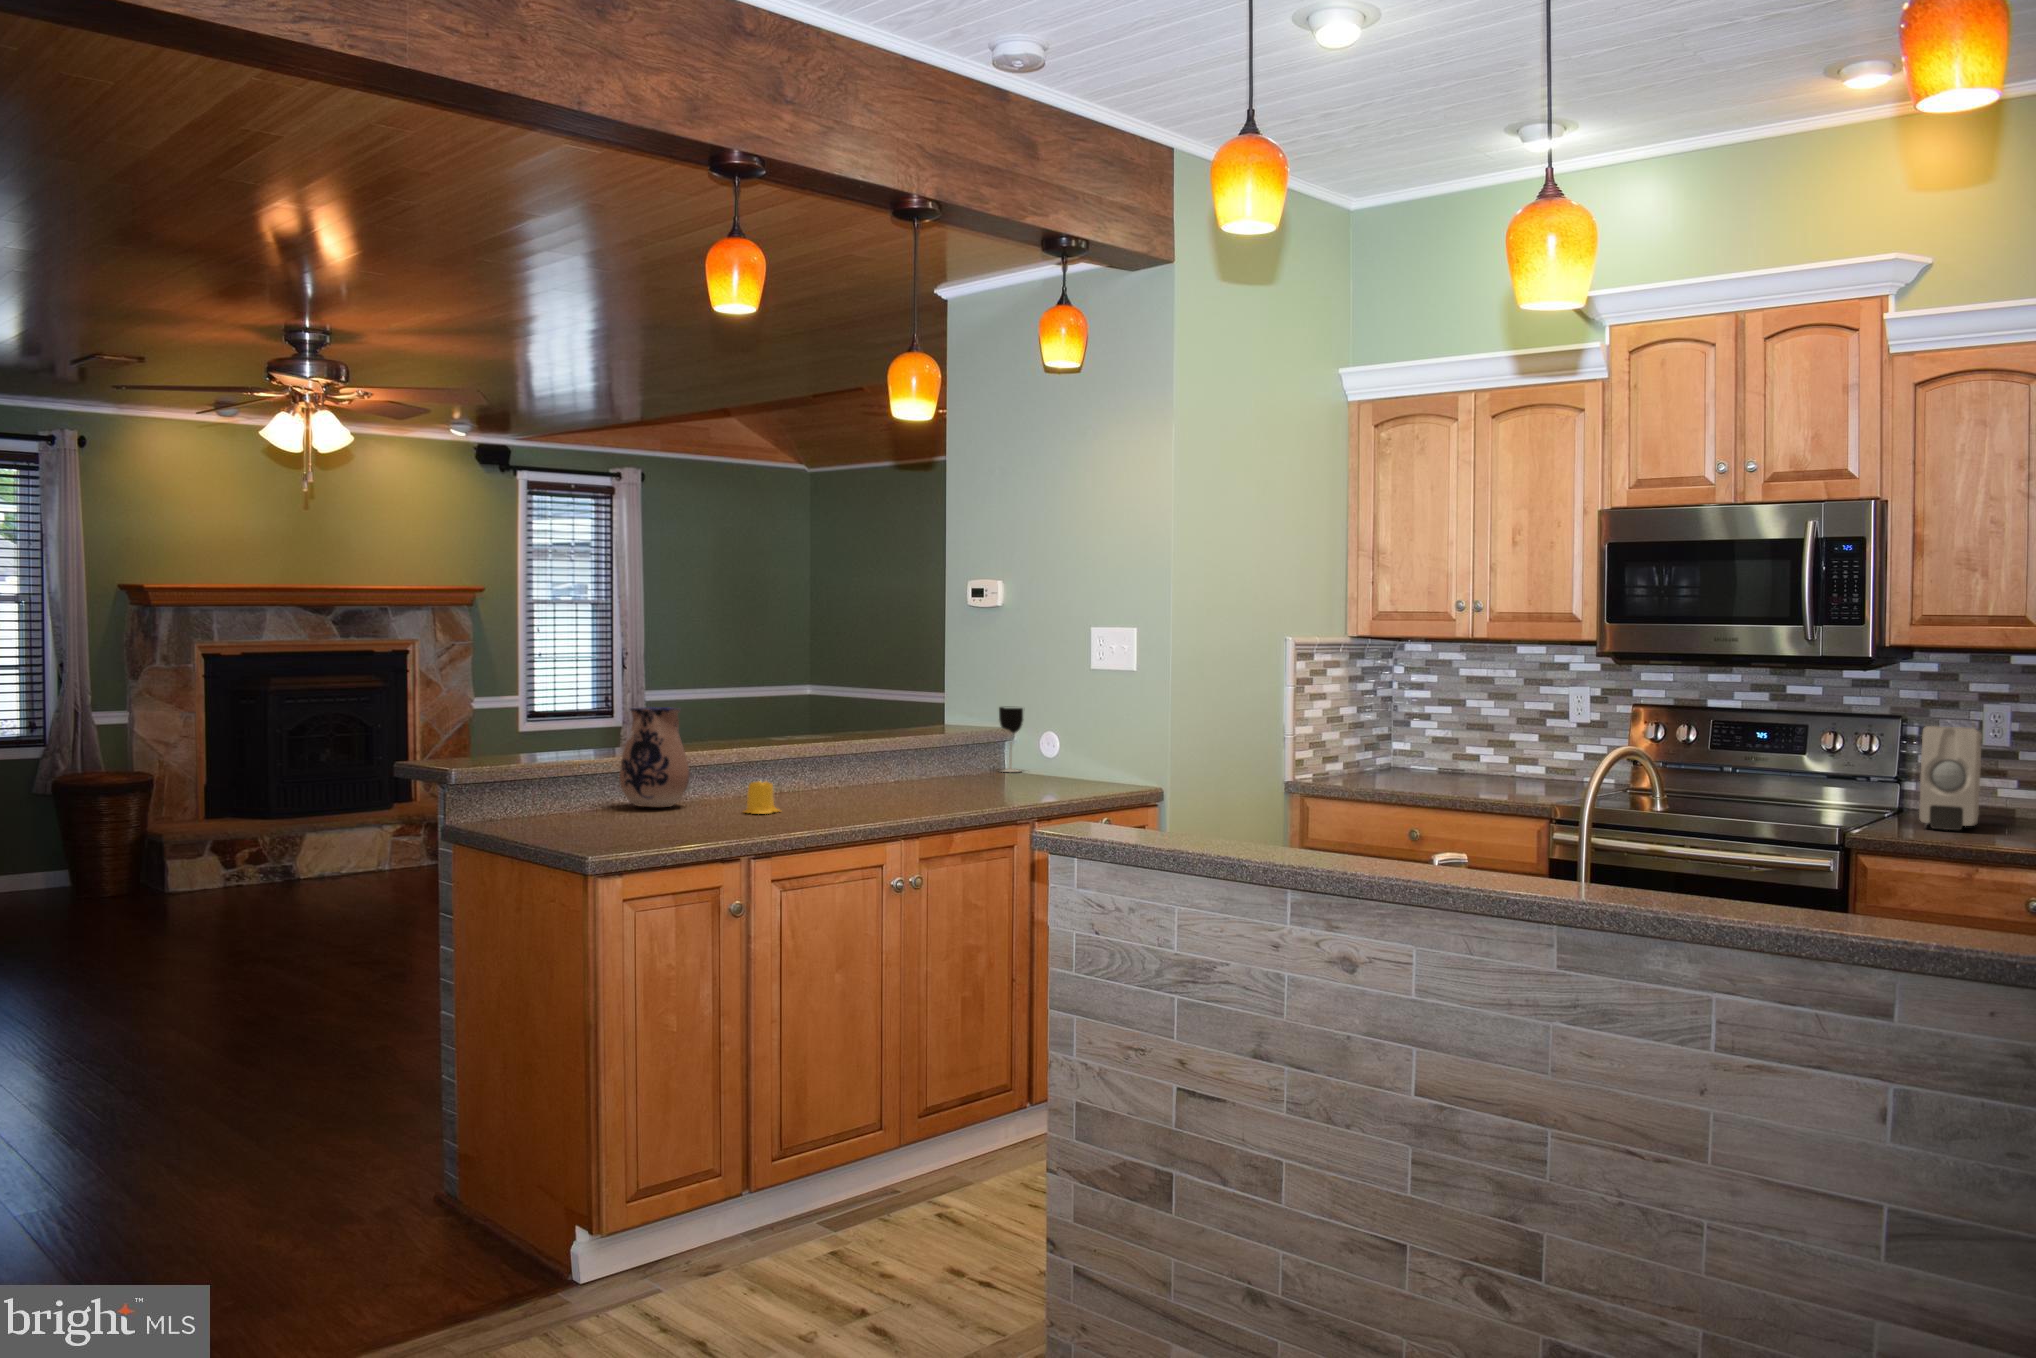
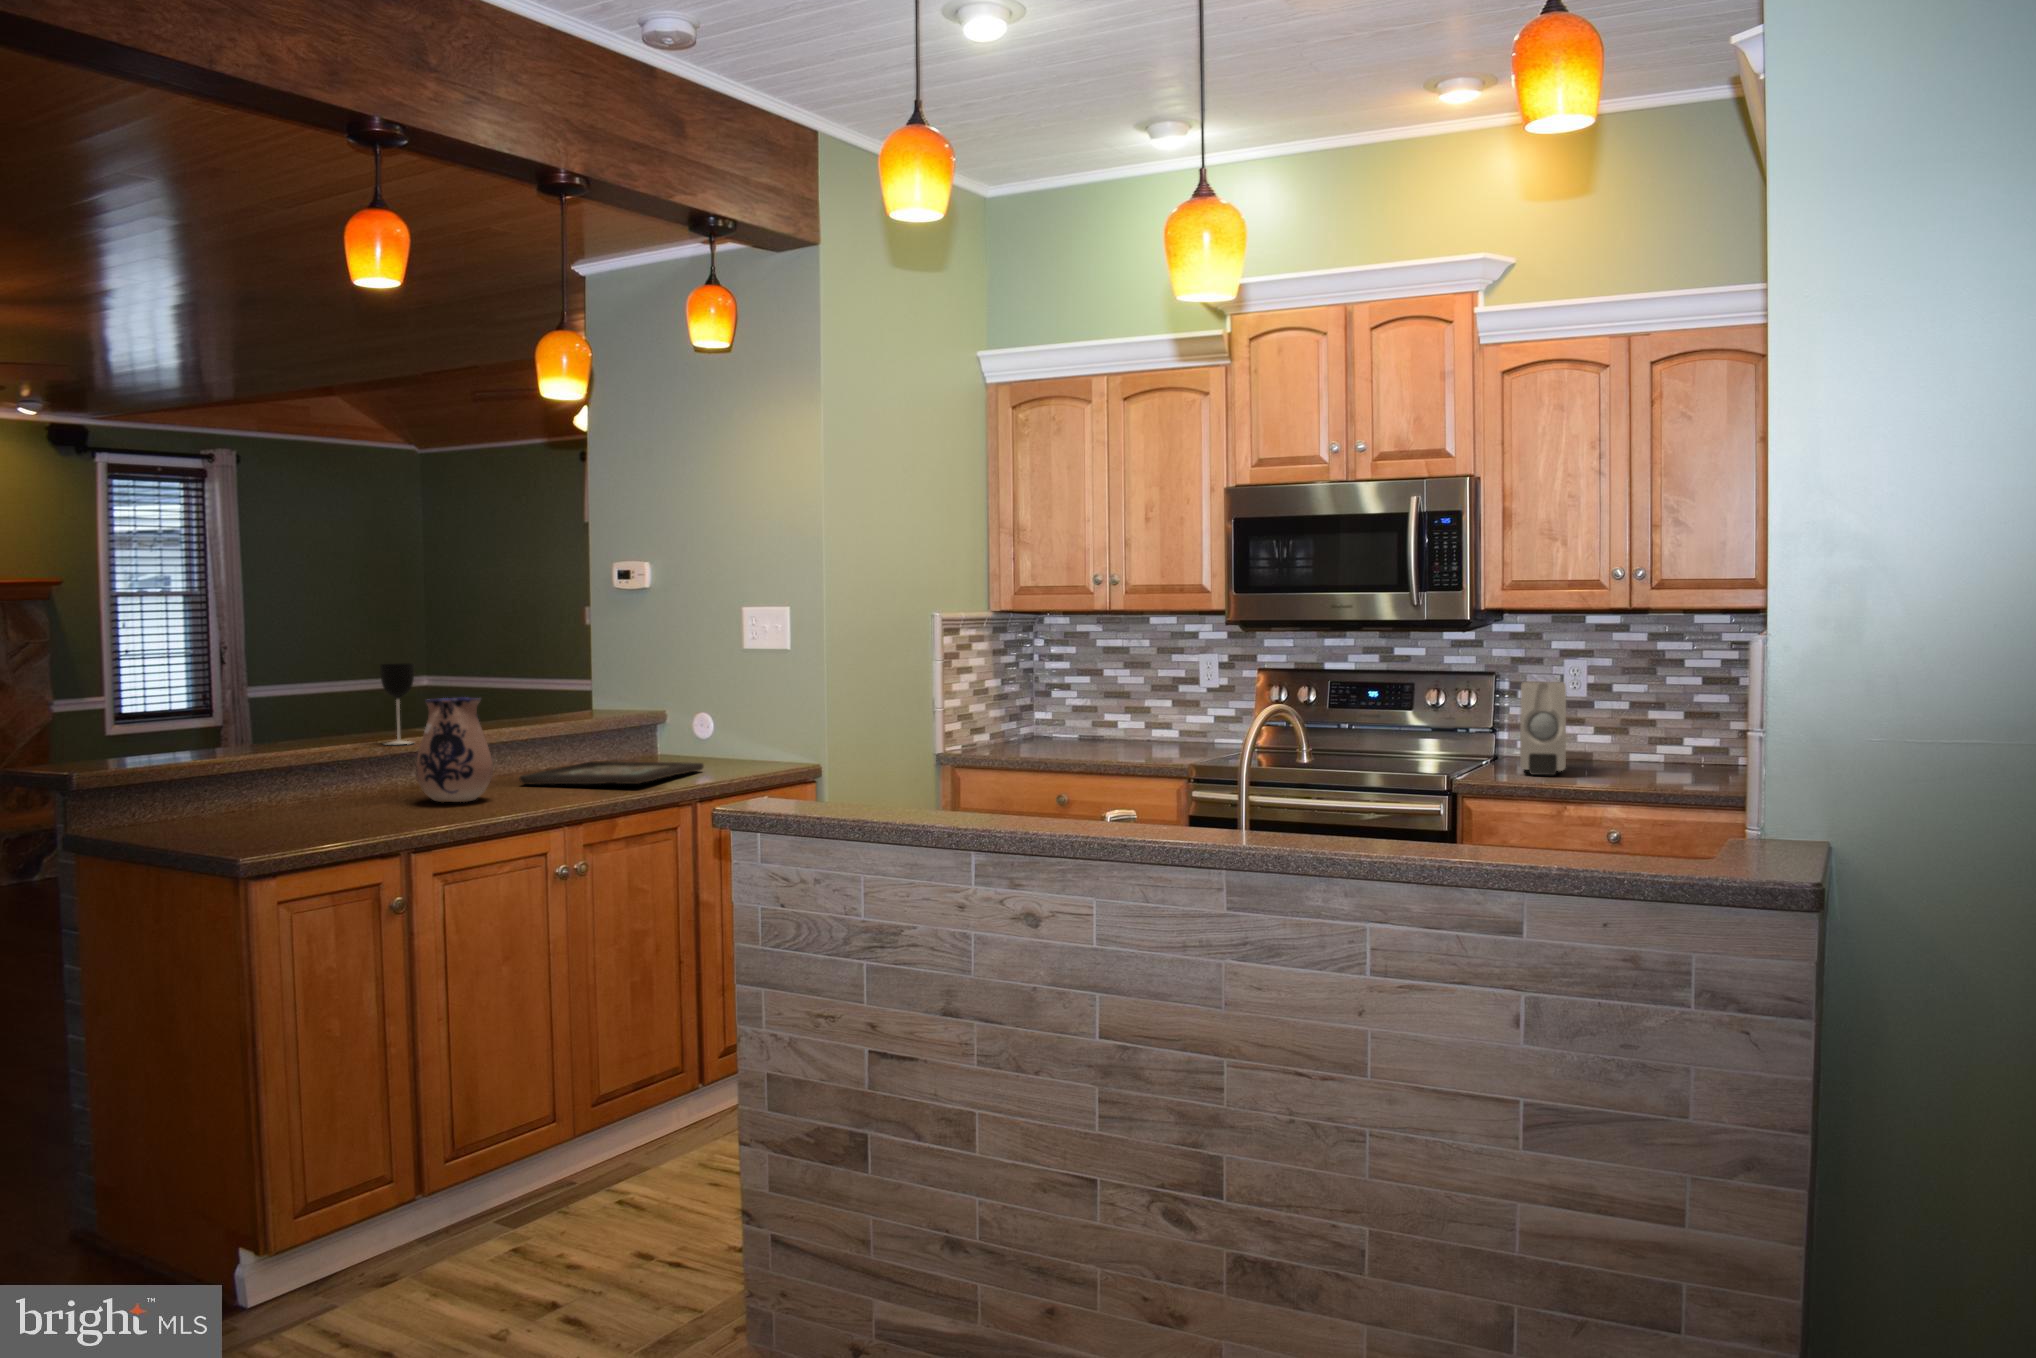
ceramic pitcher: present [619,707,690,808] -> present [416,697,493,802]
wine glass: present [999,707,1023,772] -> present [380,664,414,744]
decorative tray: none [882,770,1051,792] -> present [519,761,704,784]
candle: present [744,781,780,814] -> none [356,786,404,826]

